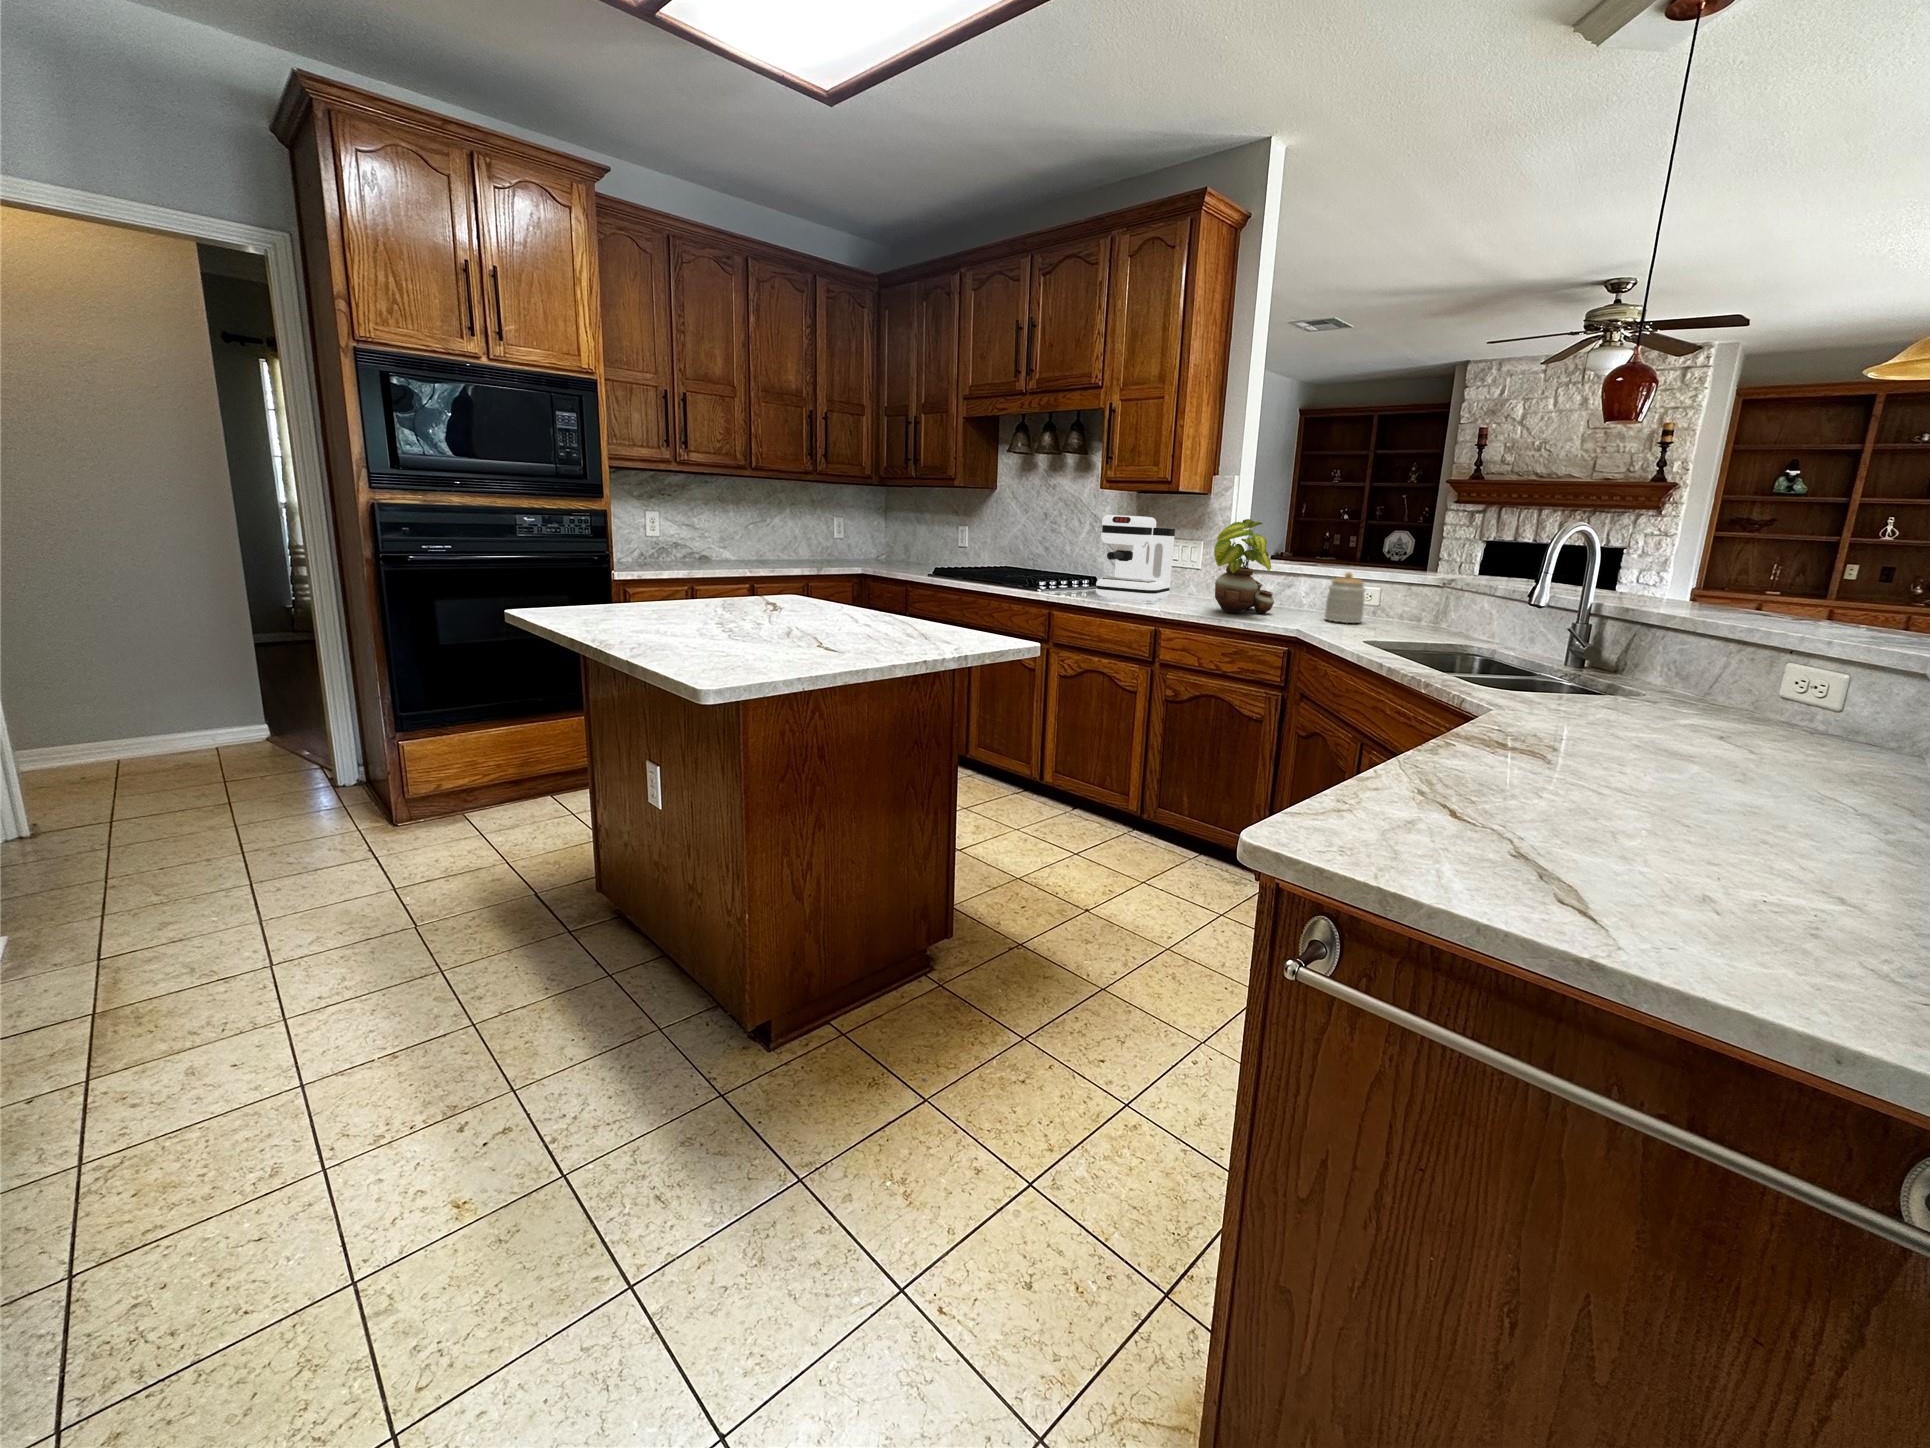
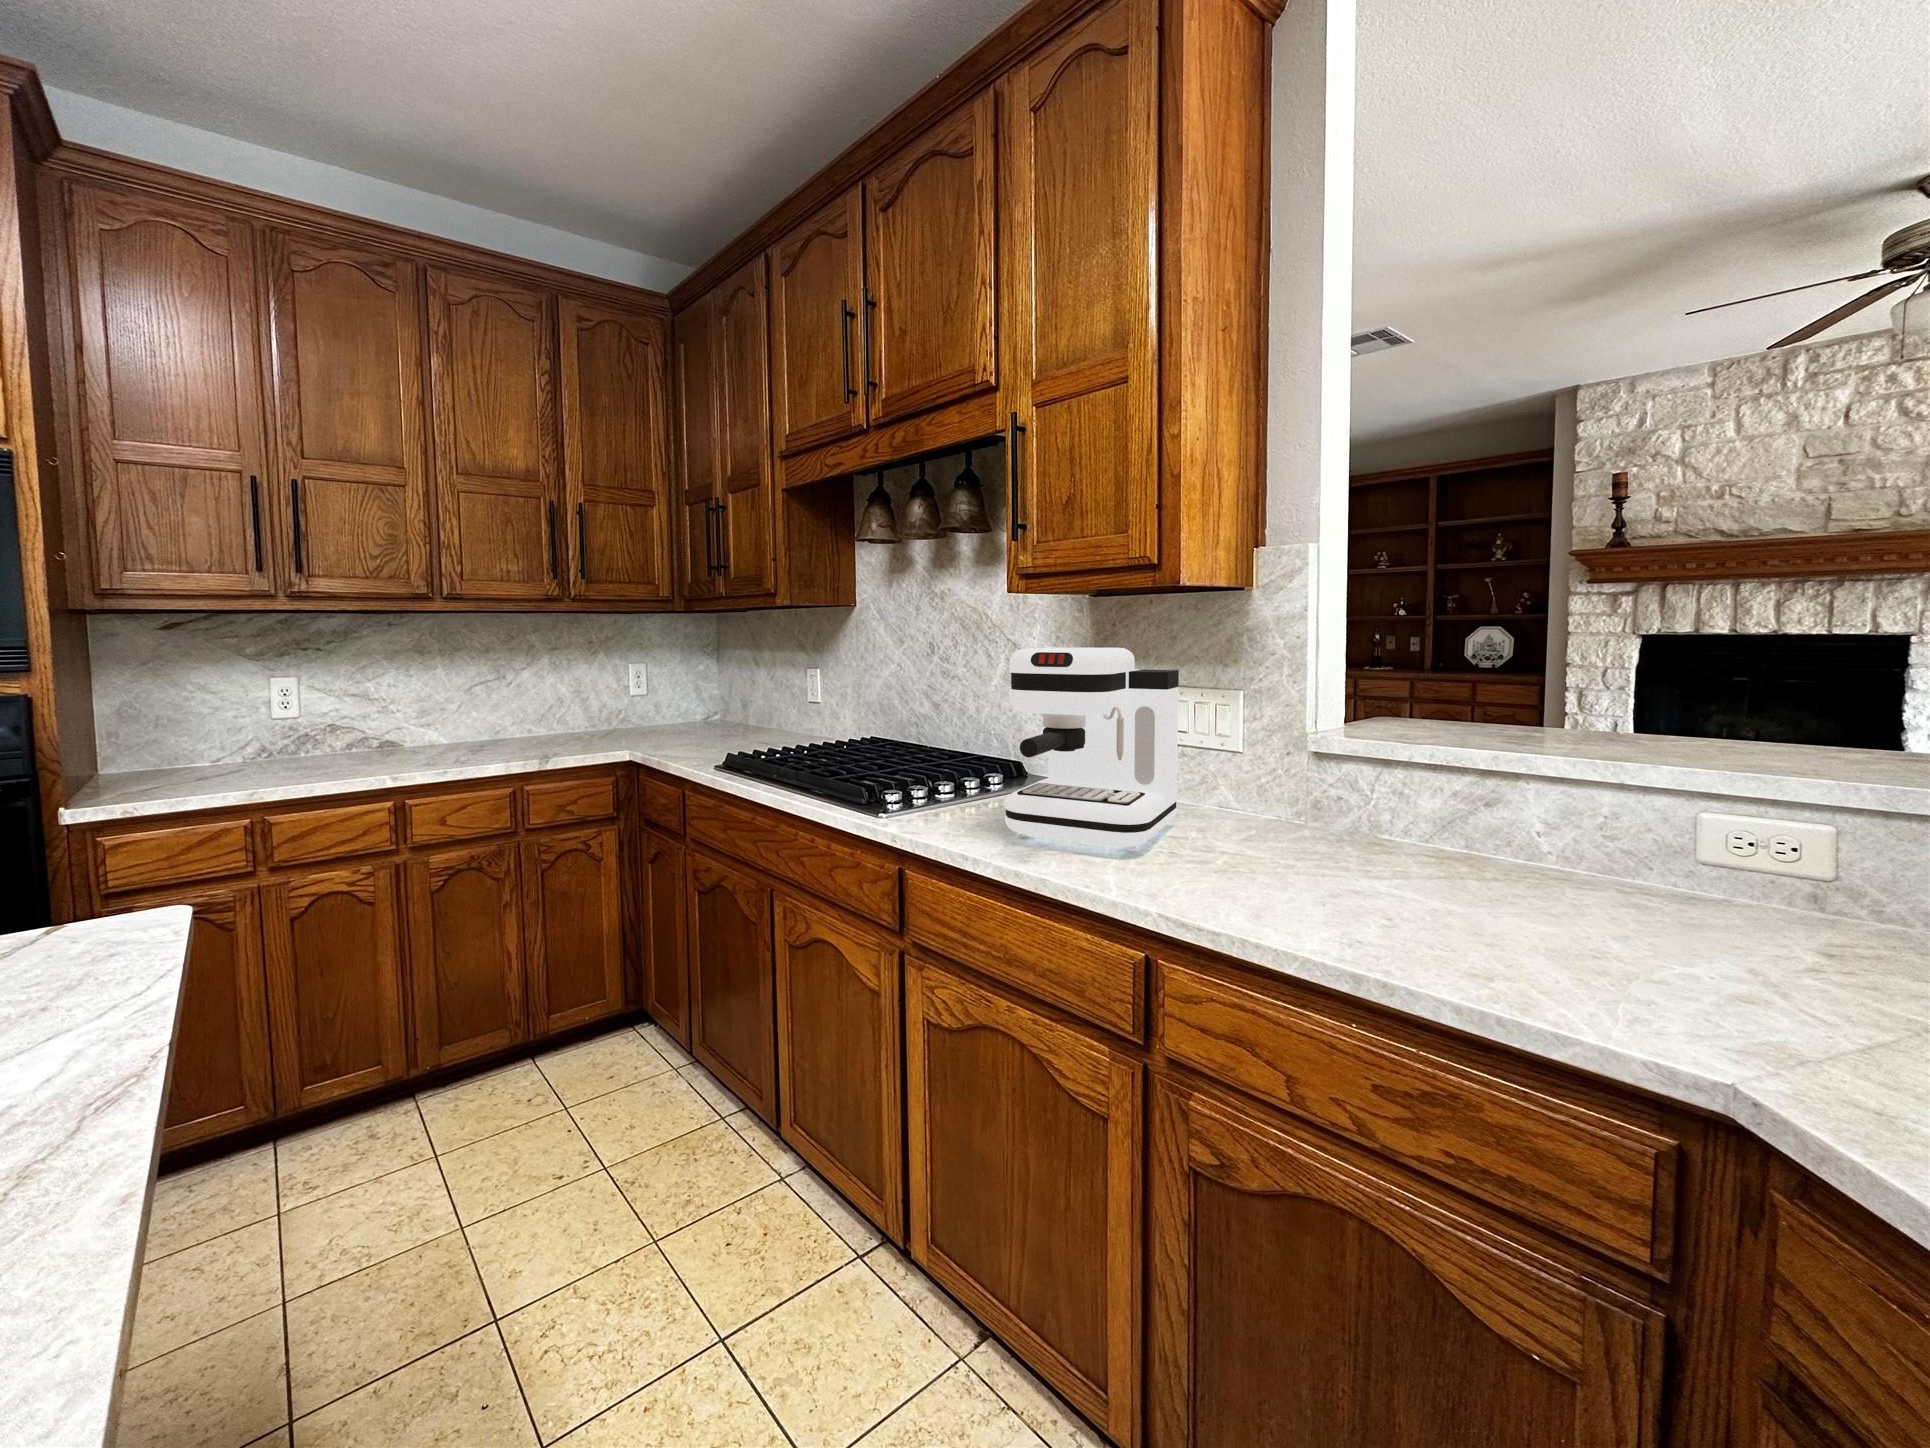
potted plant: present [1214,519,1274,613] -> none [1294,646,1483,895]
jar: present [1325,572,1366,623] -> none [1645,782,1796,940]

